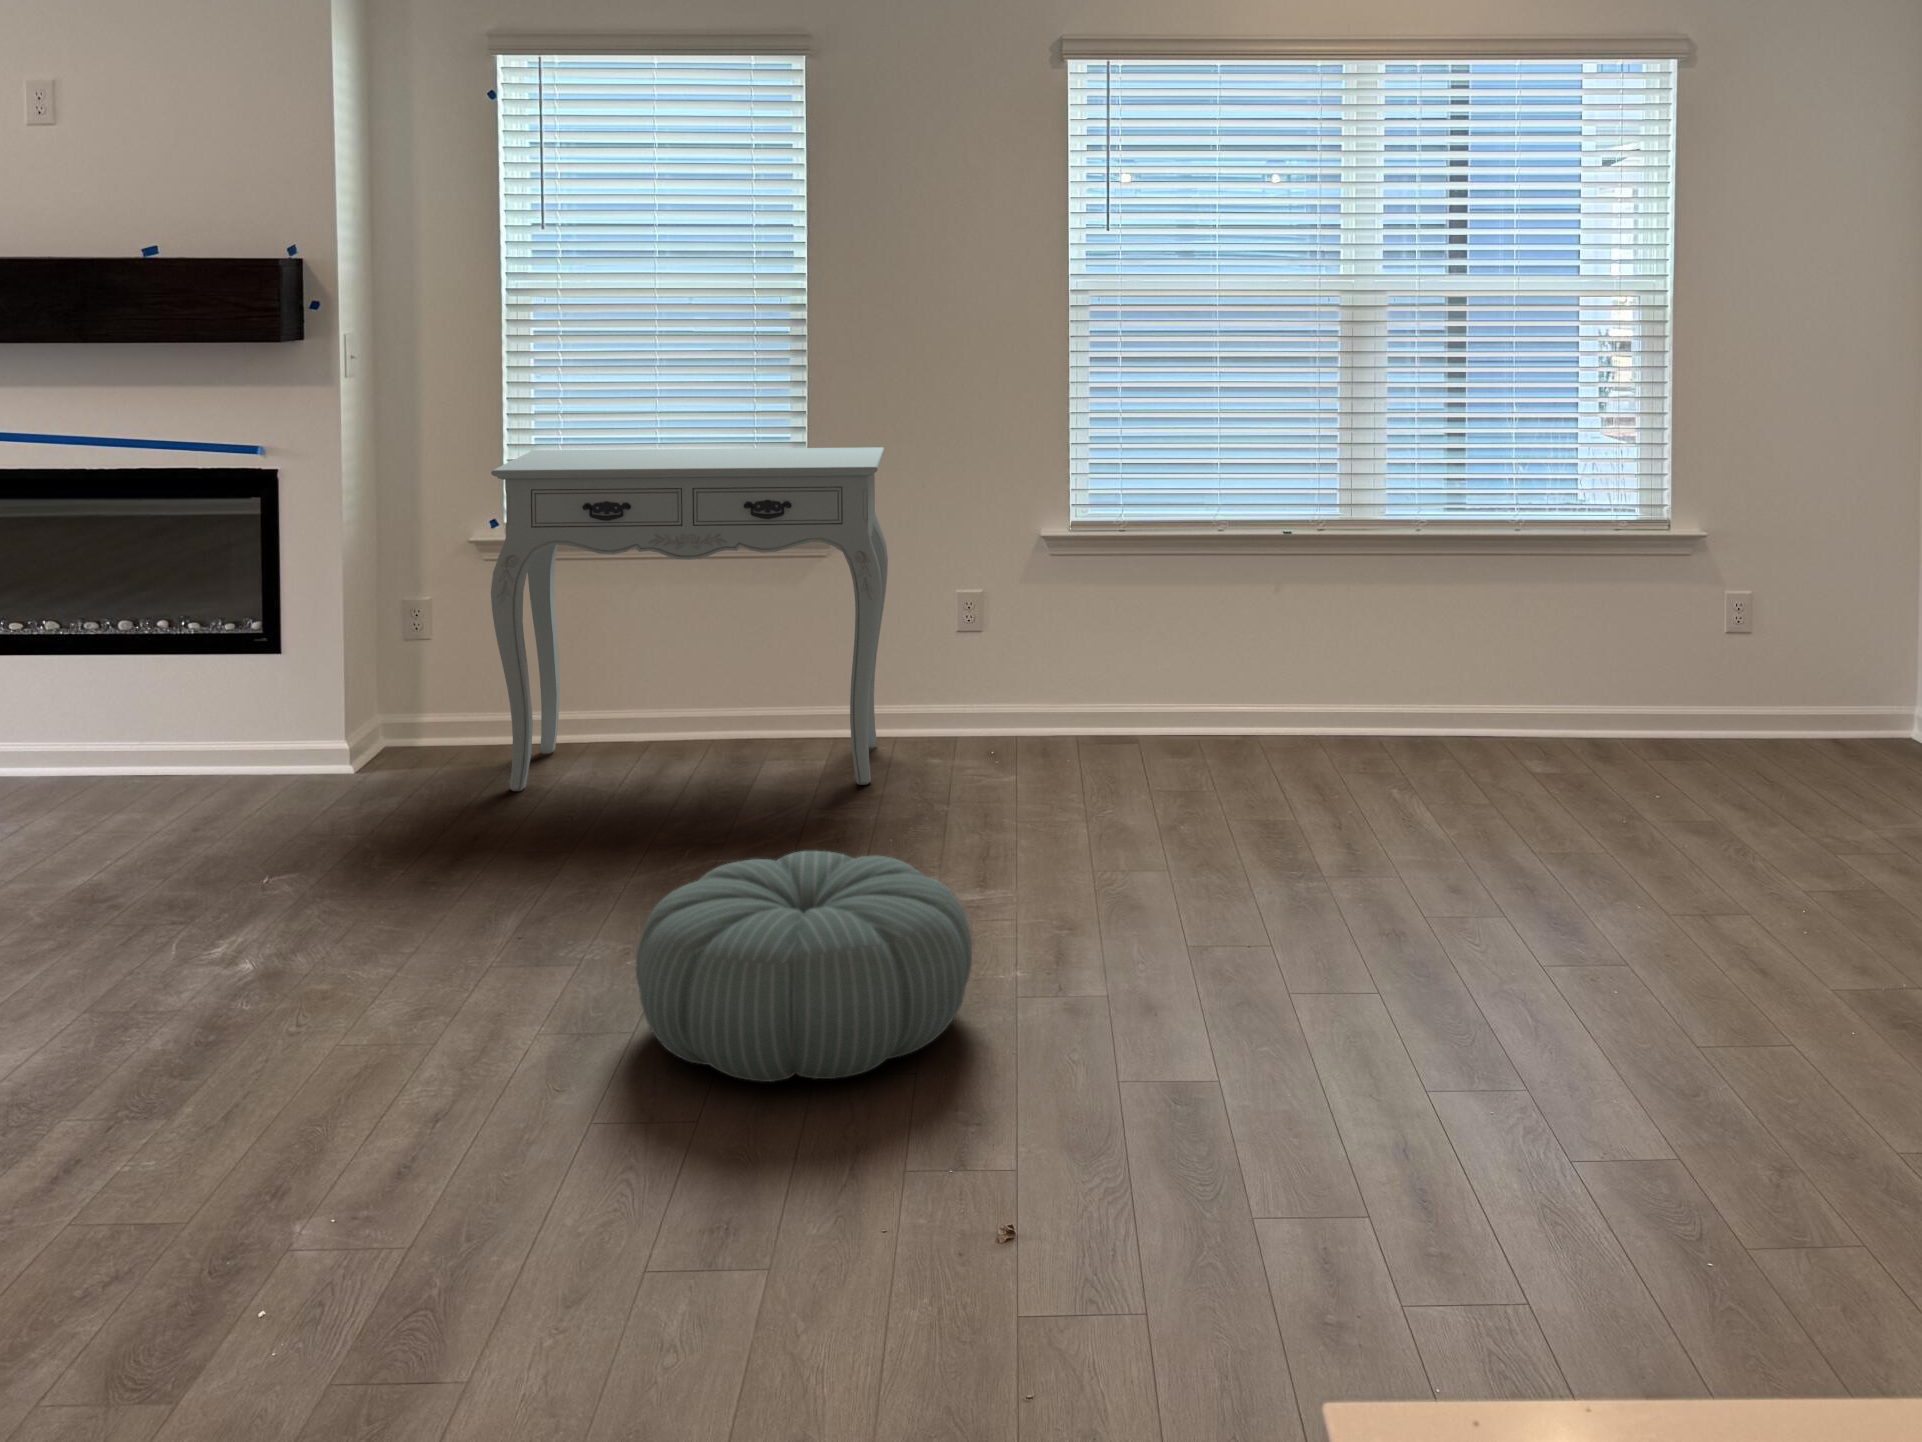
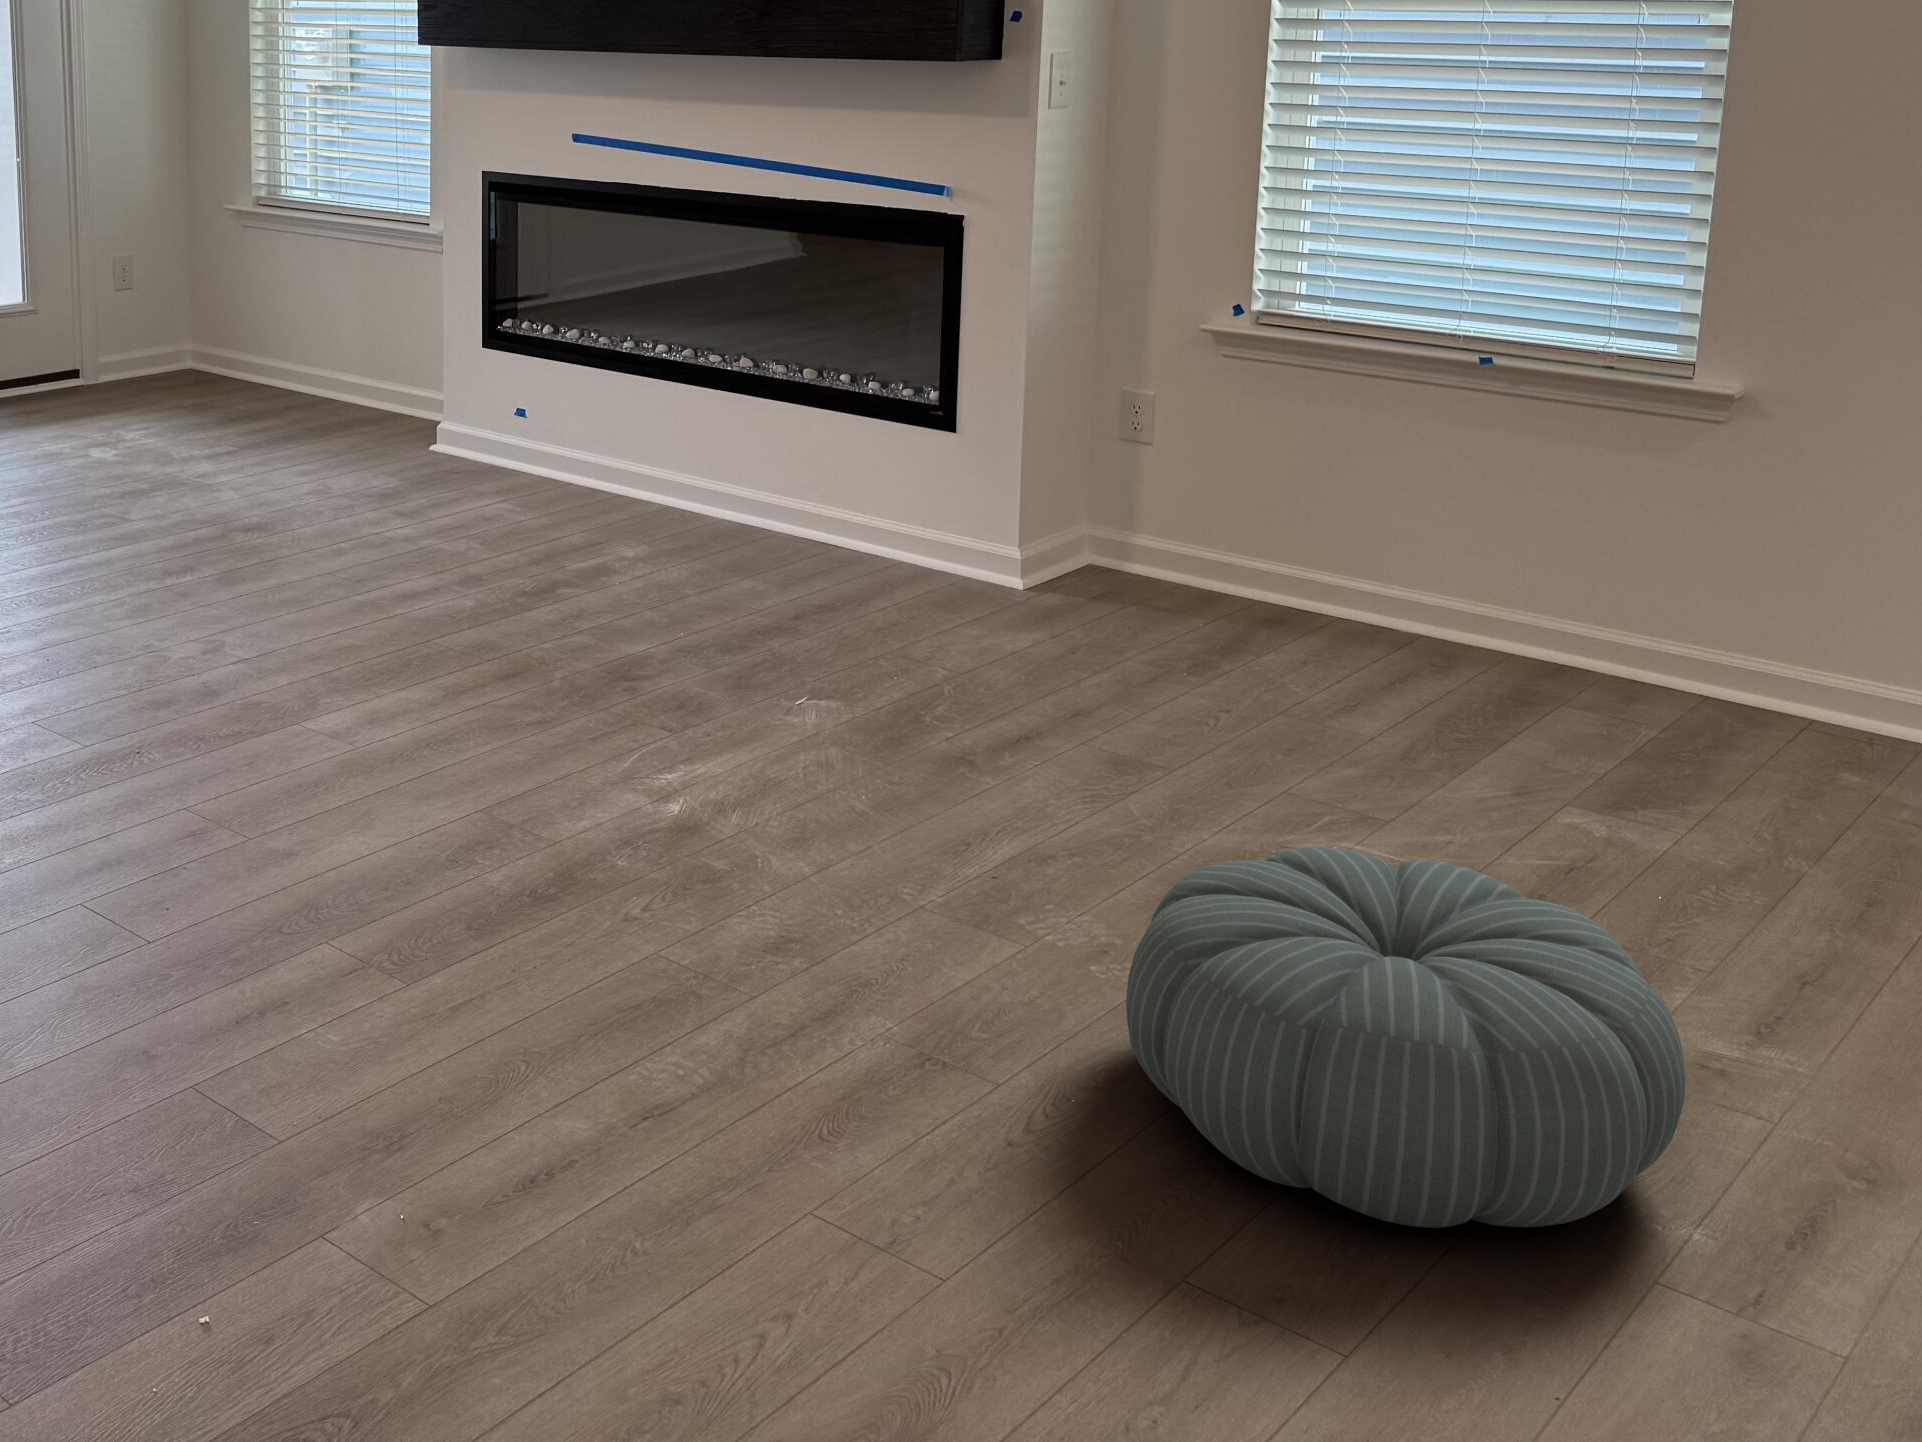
console table: present [491,447,888,791] -> none [1185,218,1844,774]

